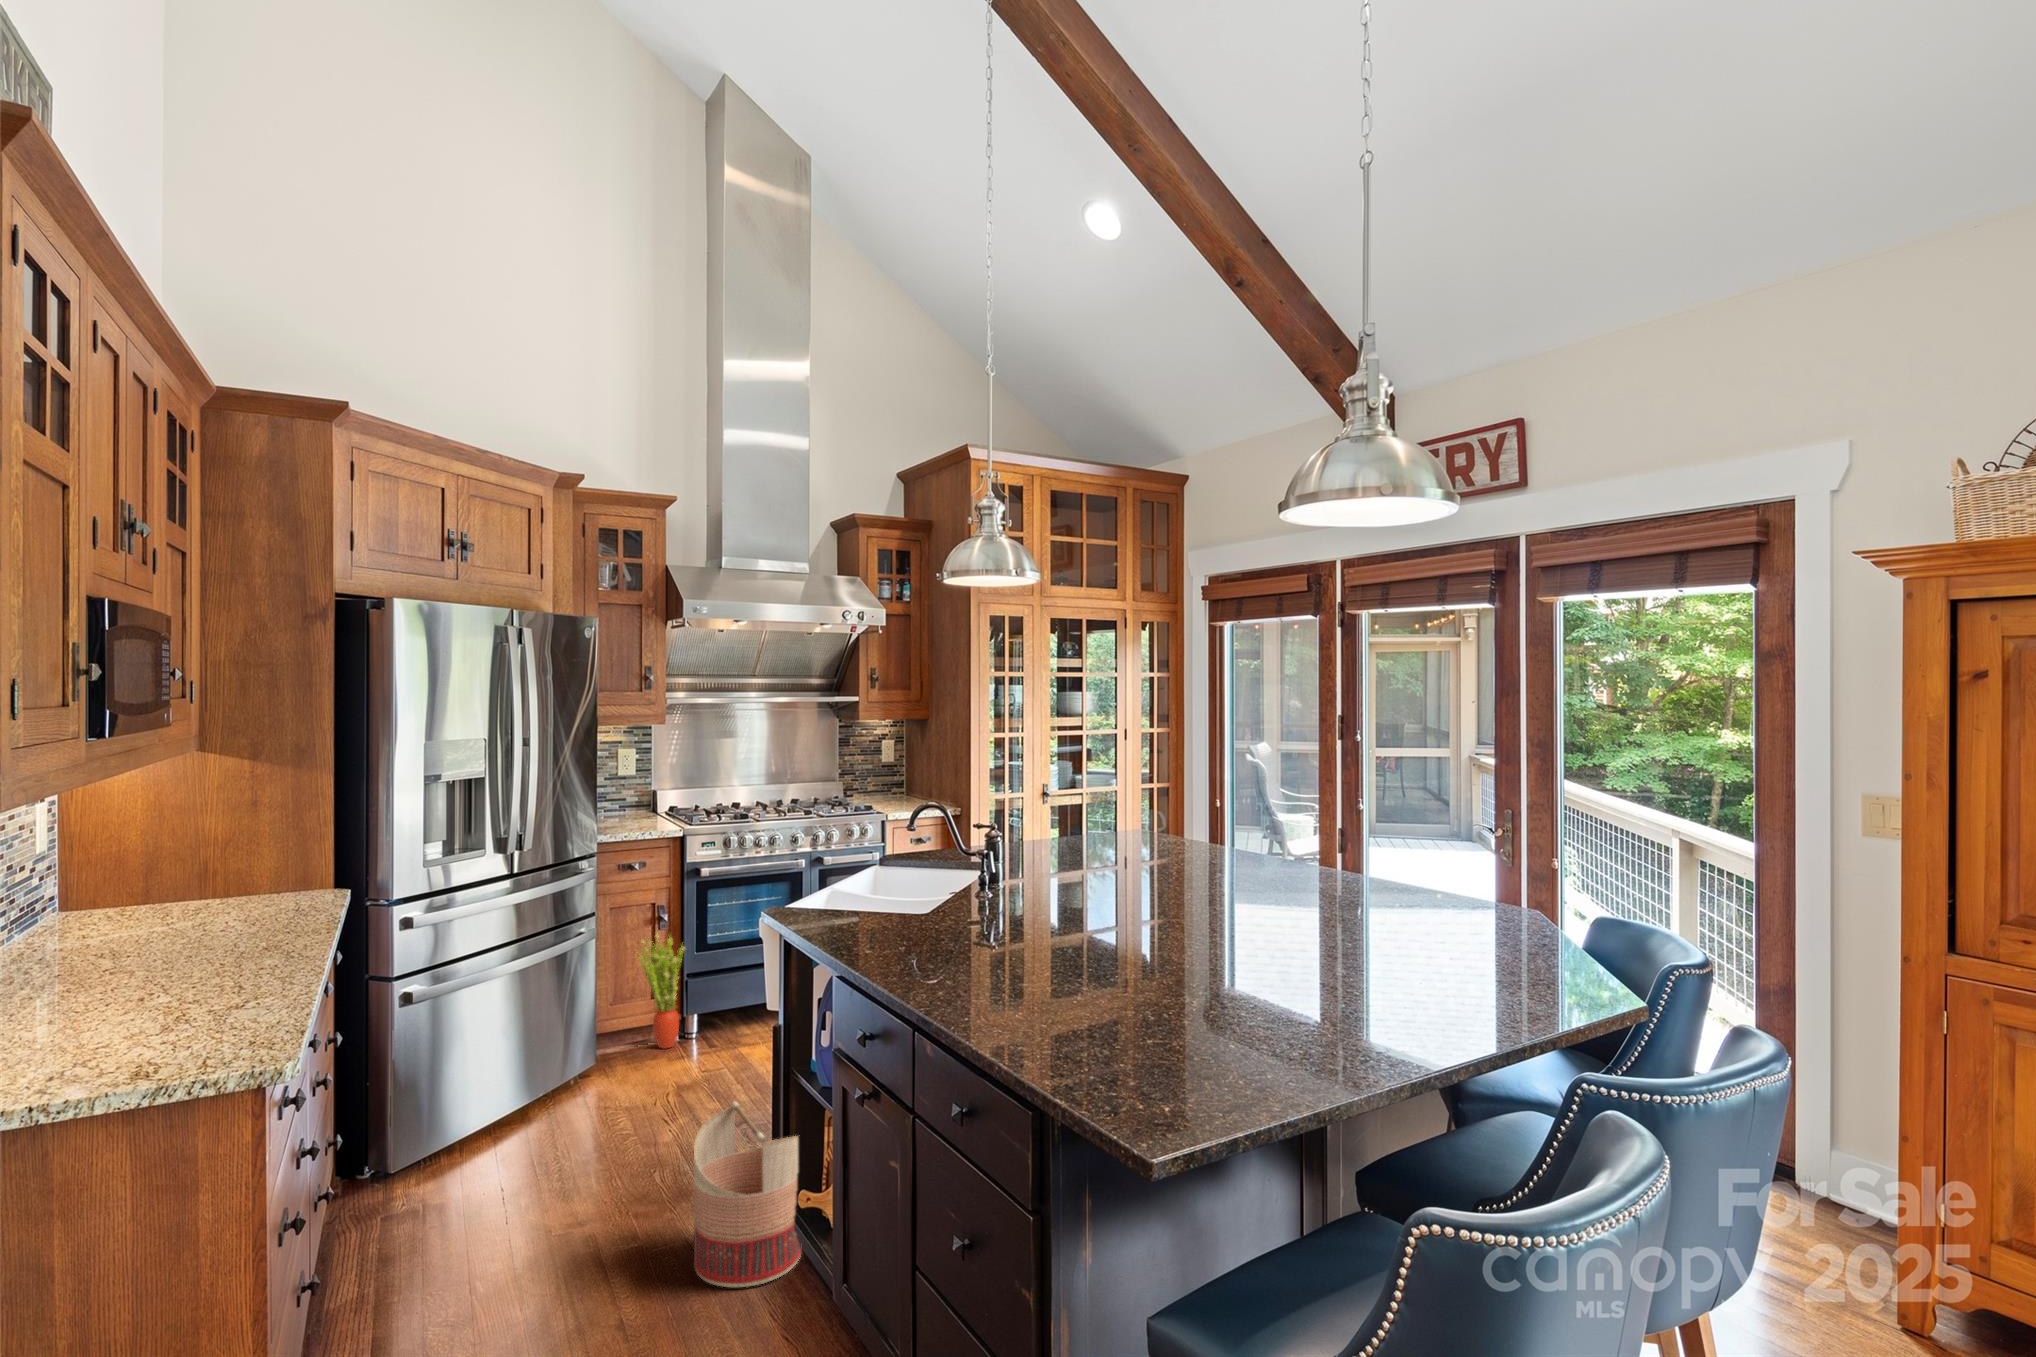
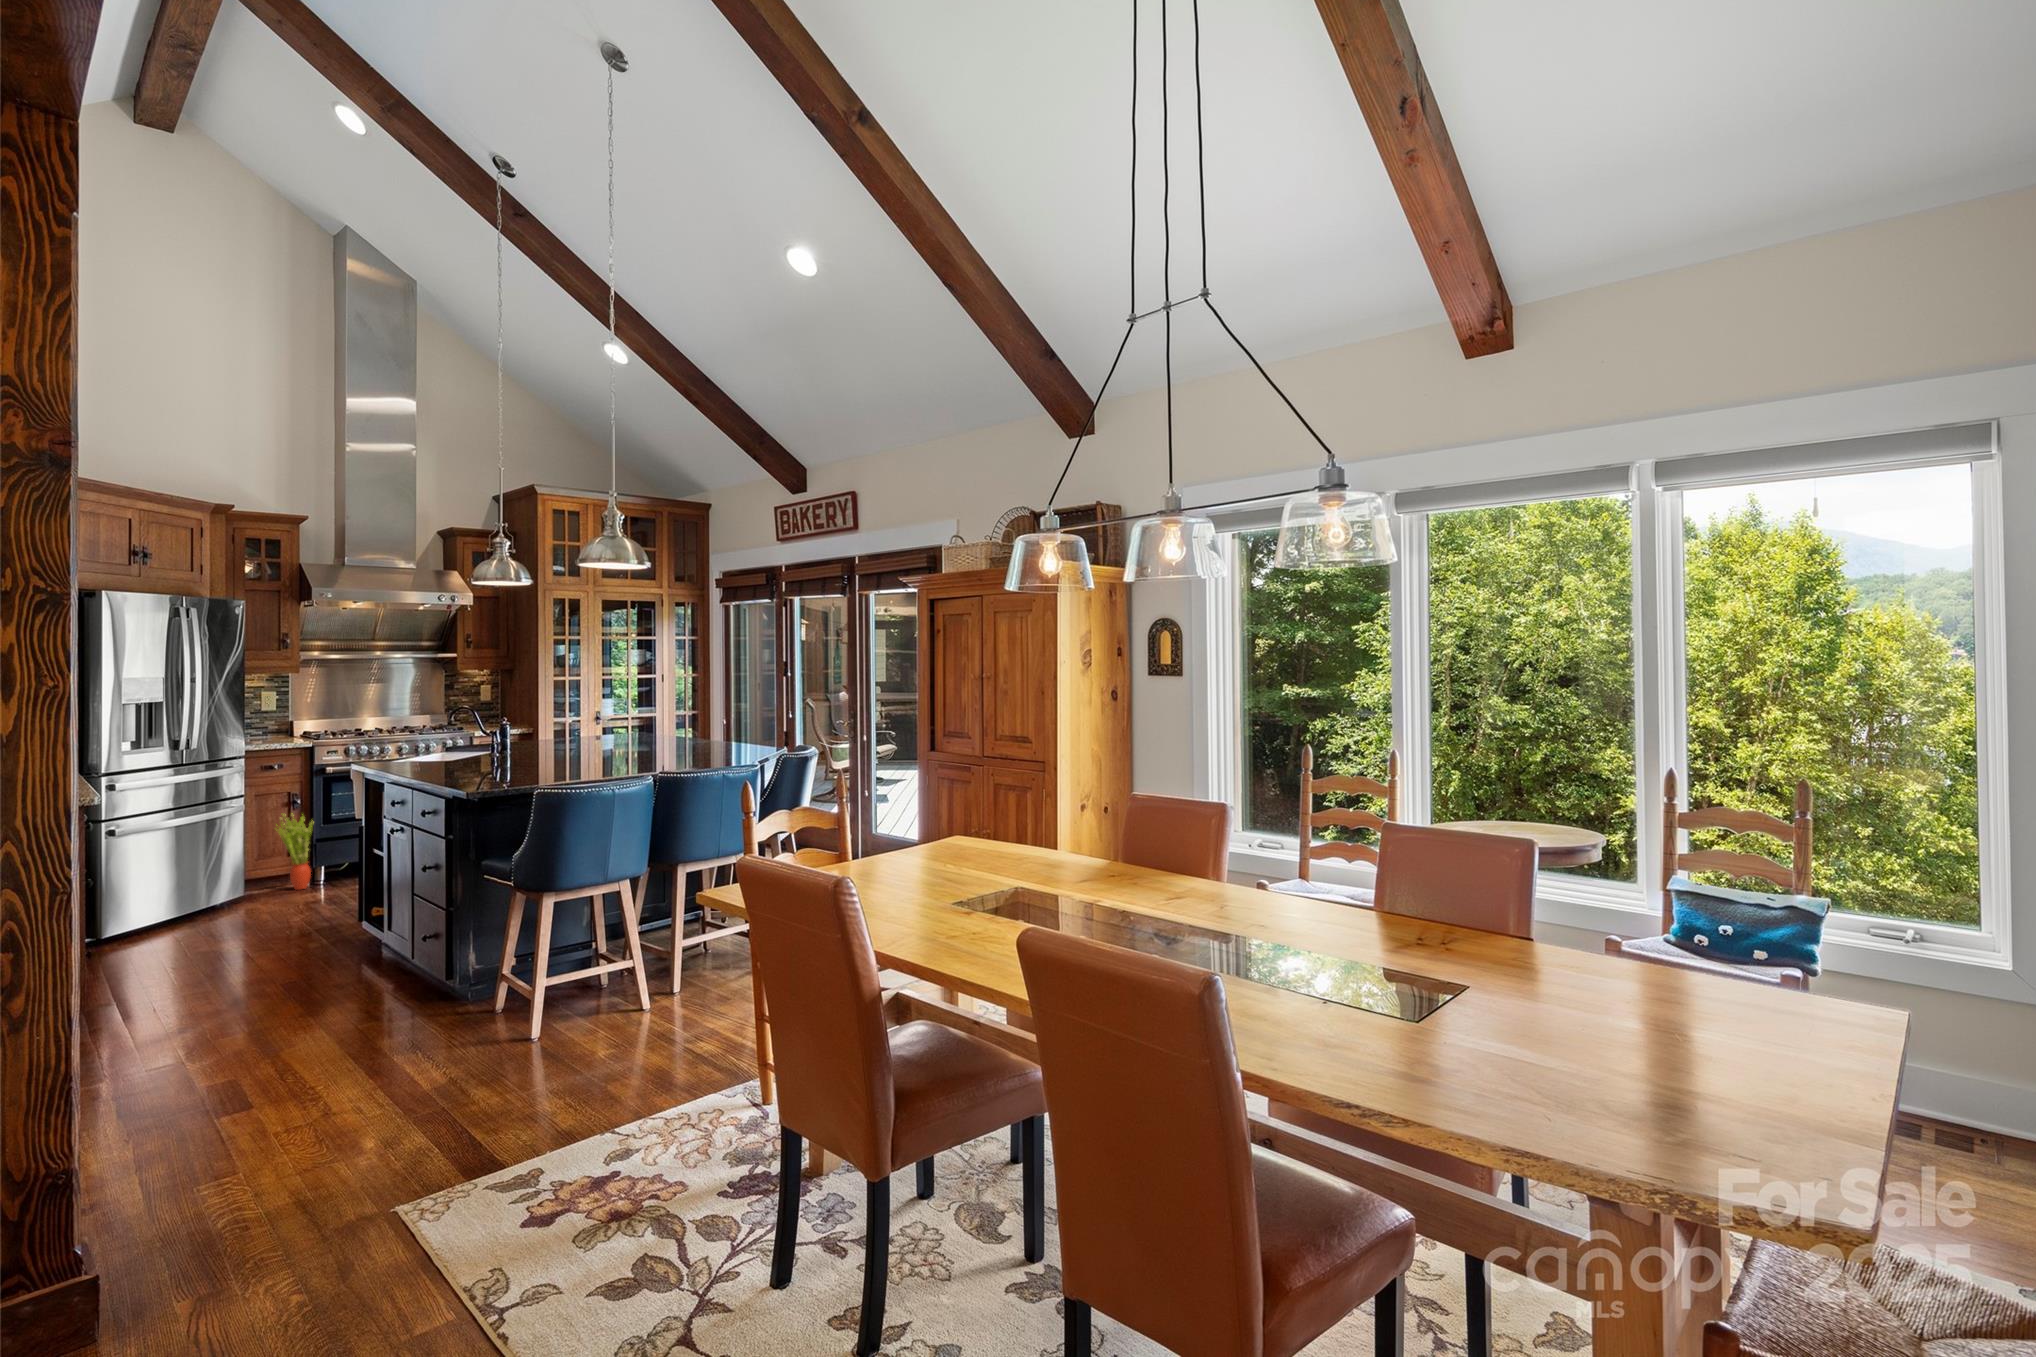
basket: present [694,1102,801,1287] -> none [301,877,371,966]

